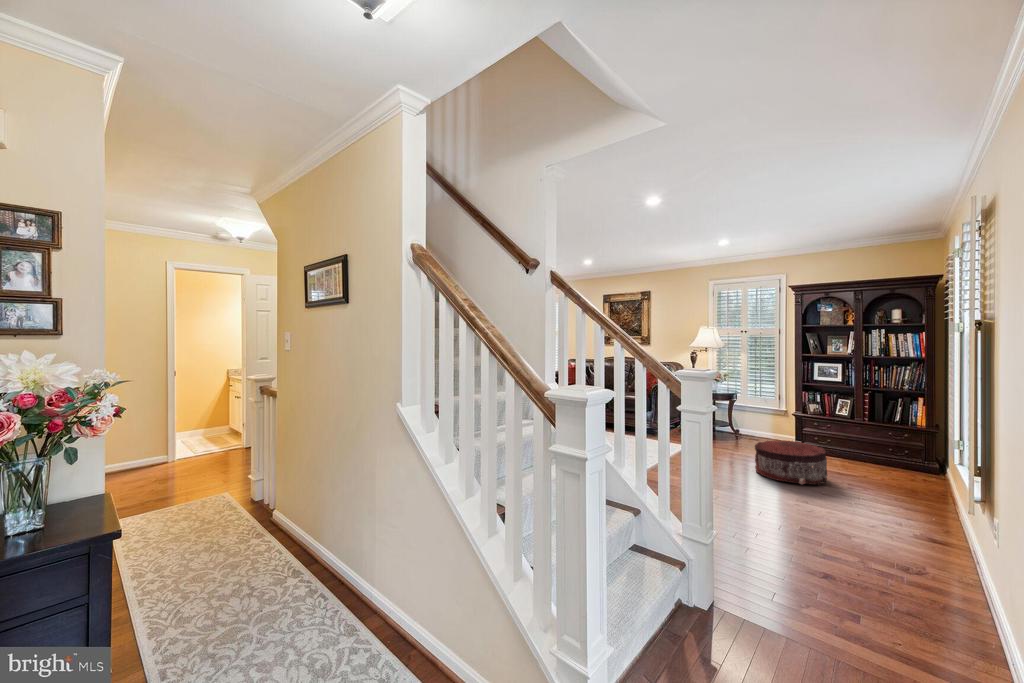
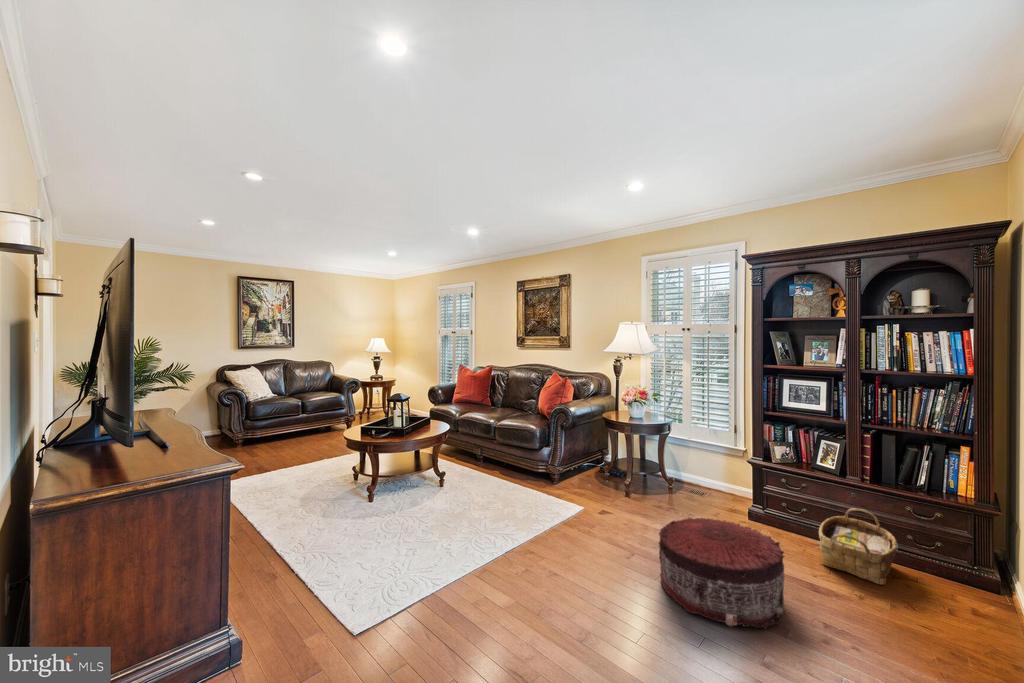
woven basket: none [840,436,884,472] -> present [819,508,898,585]

